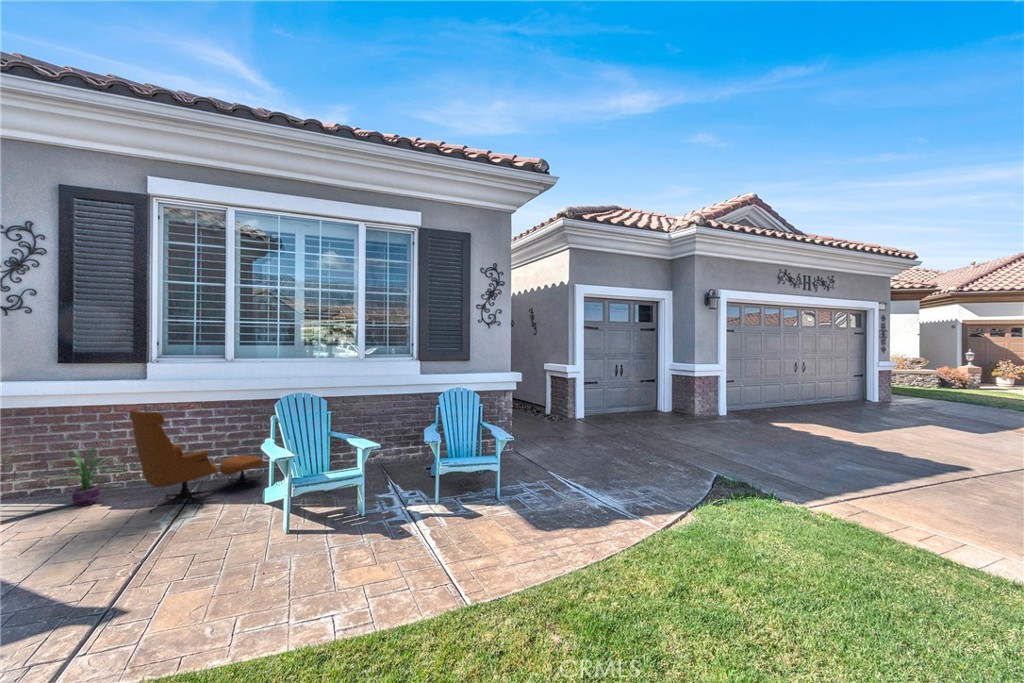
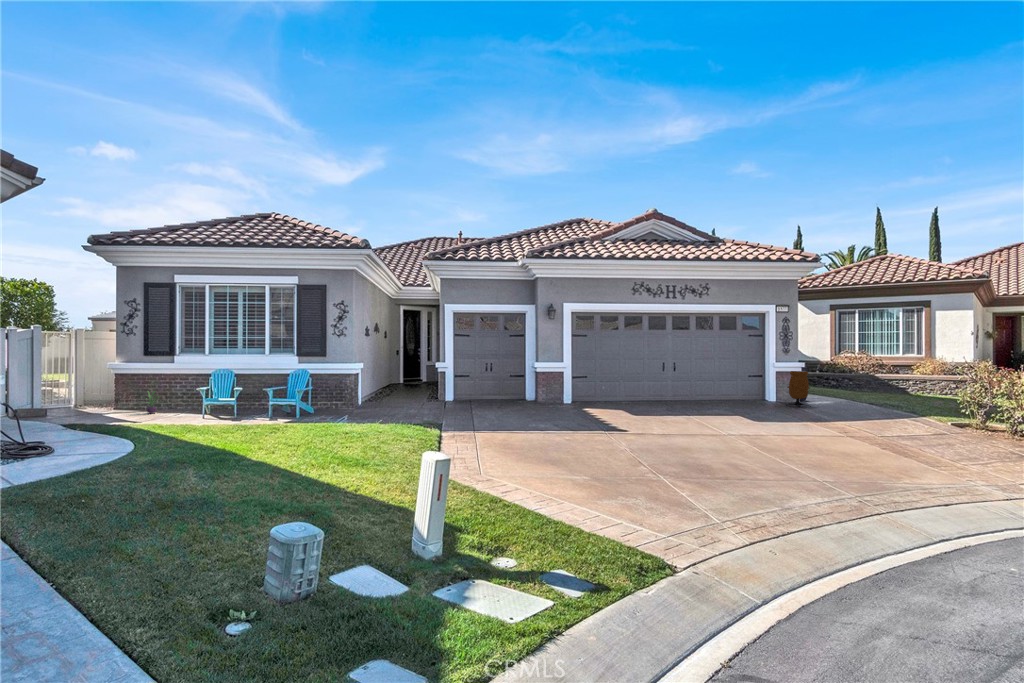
lounge chair: present [130,409,264,513] -> present [786,371,811,407]

